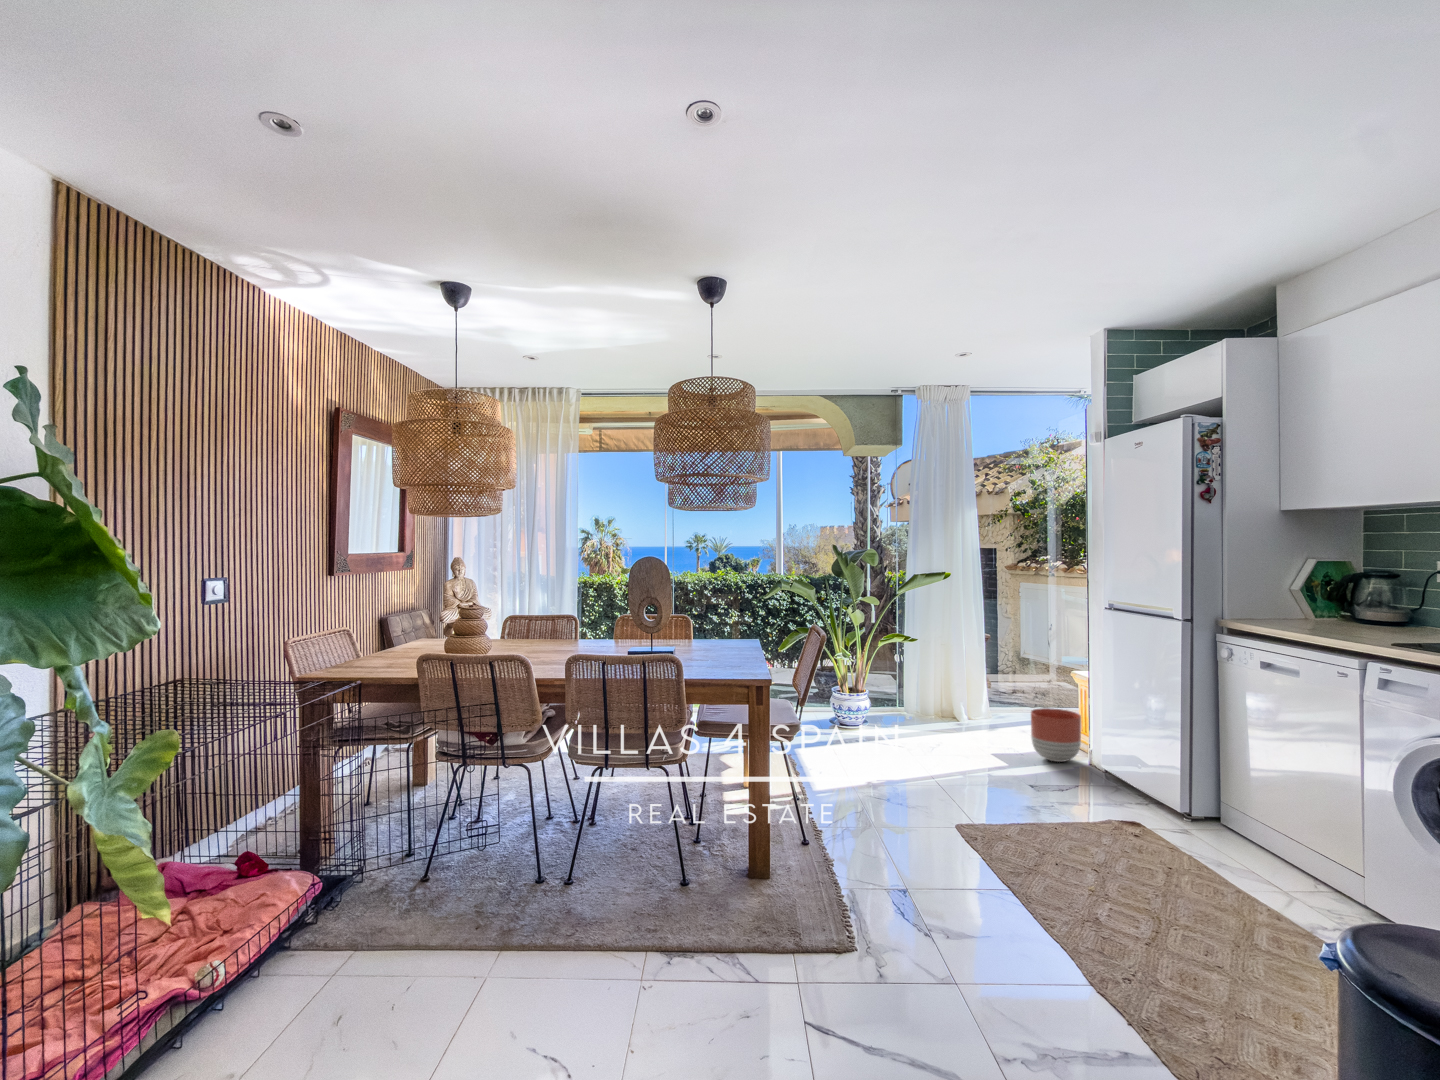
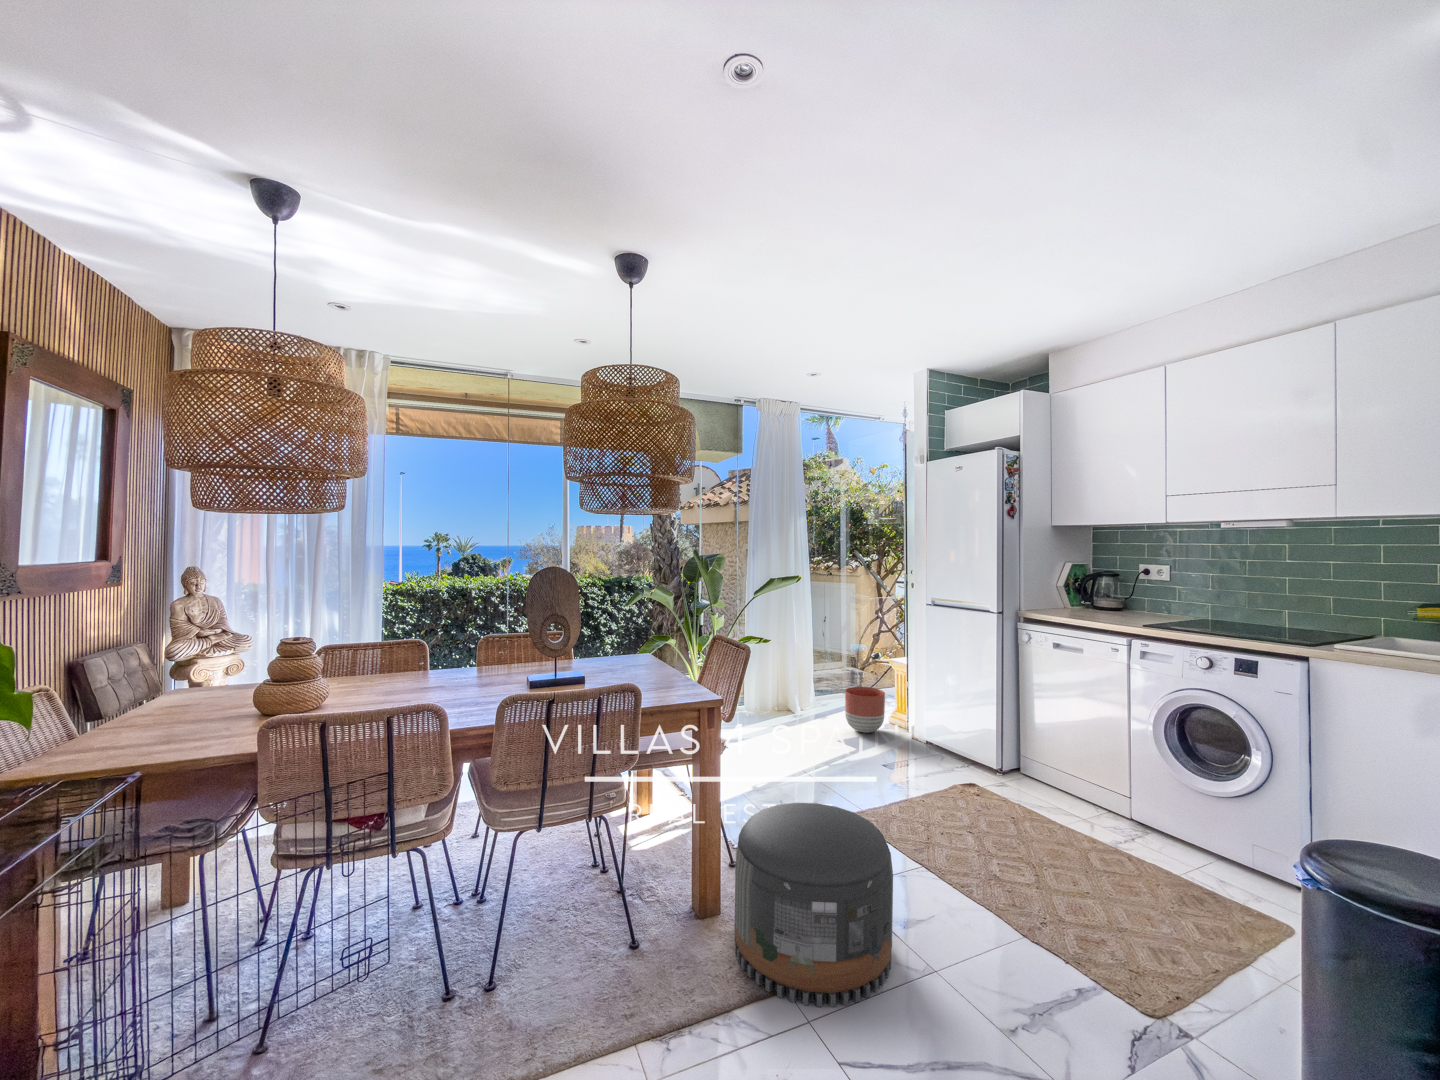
pouf: none [761,784,910,957] -> present [734,803,893,1007]

